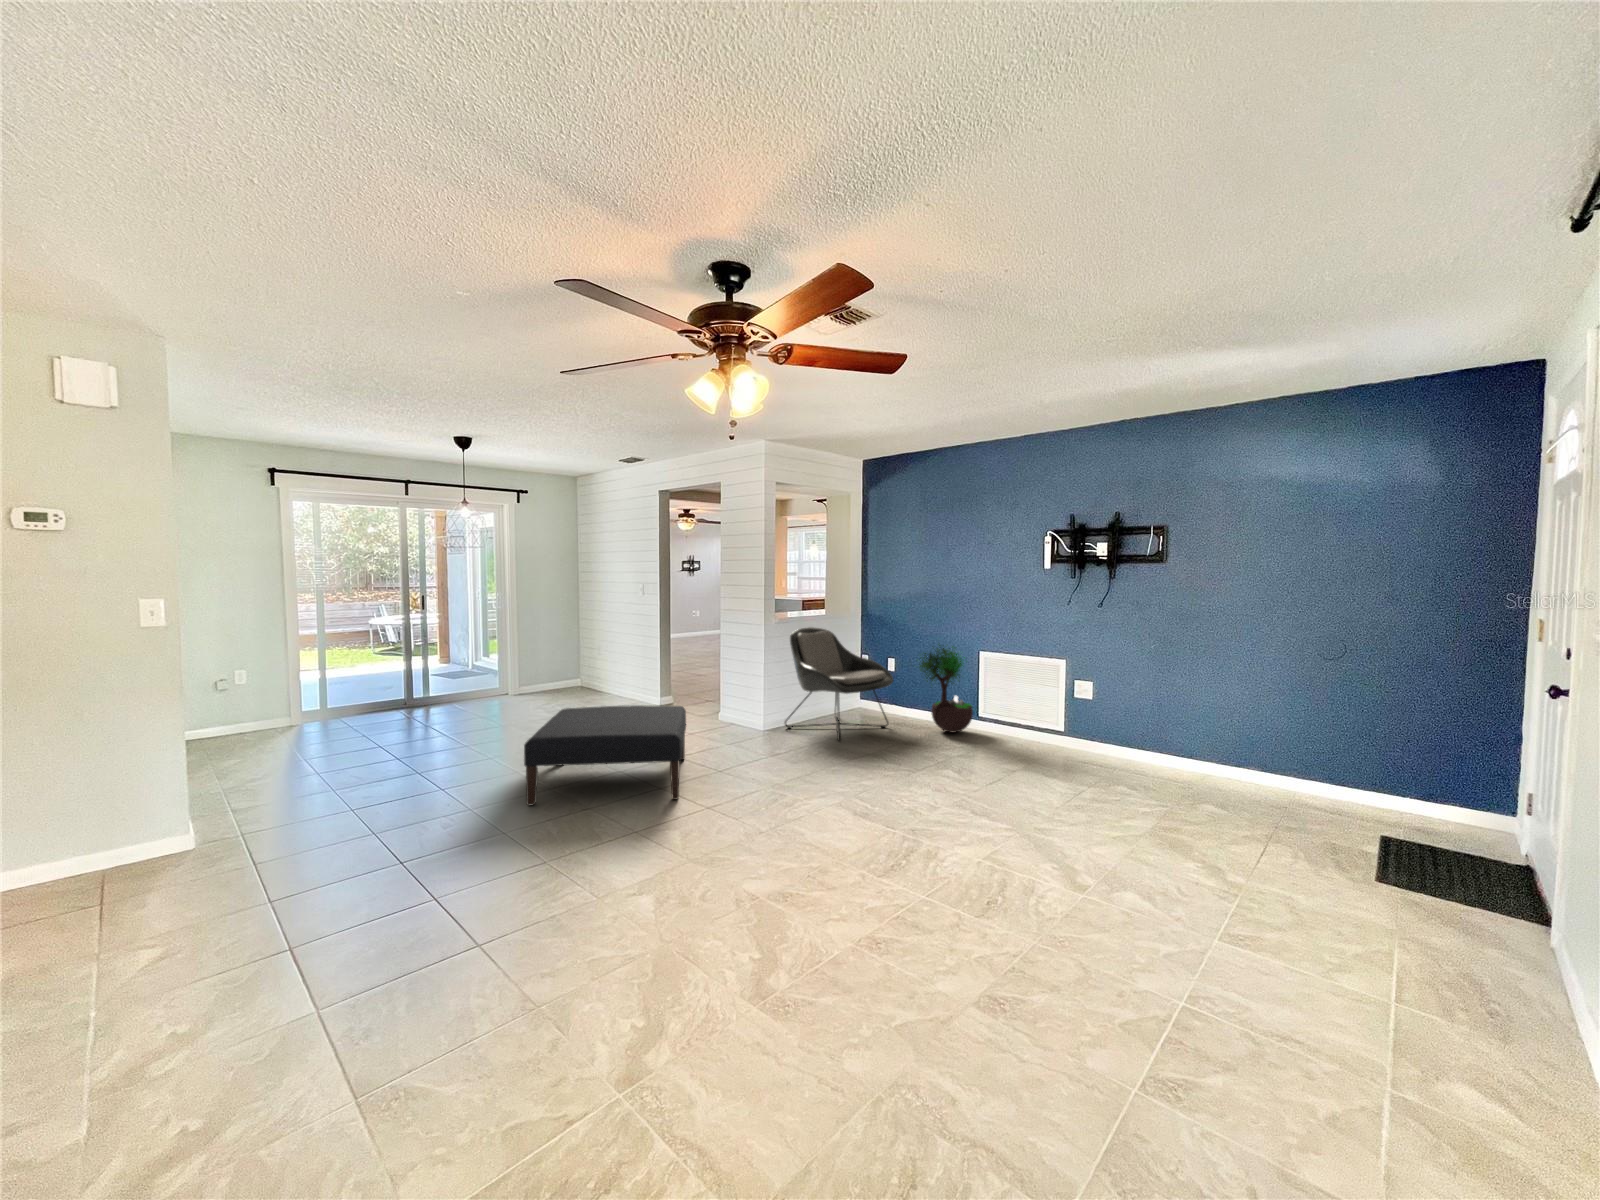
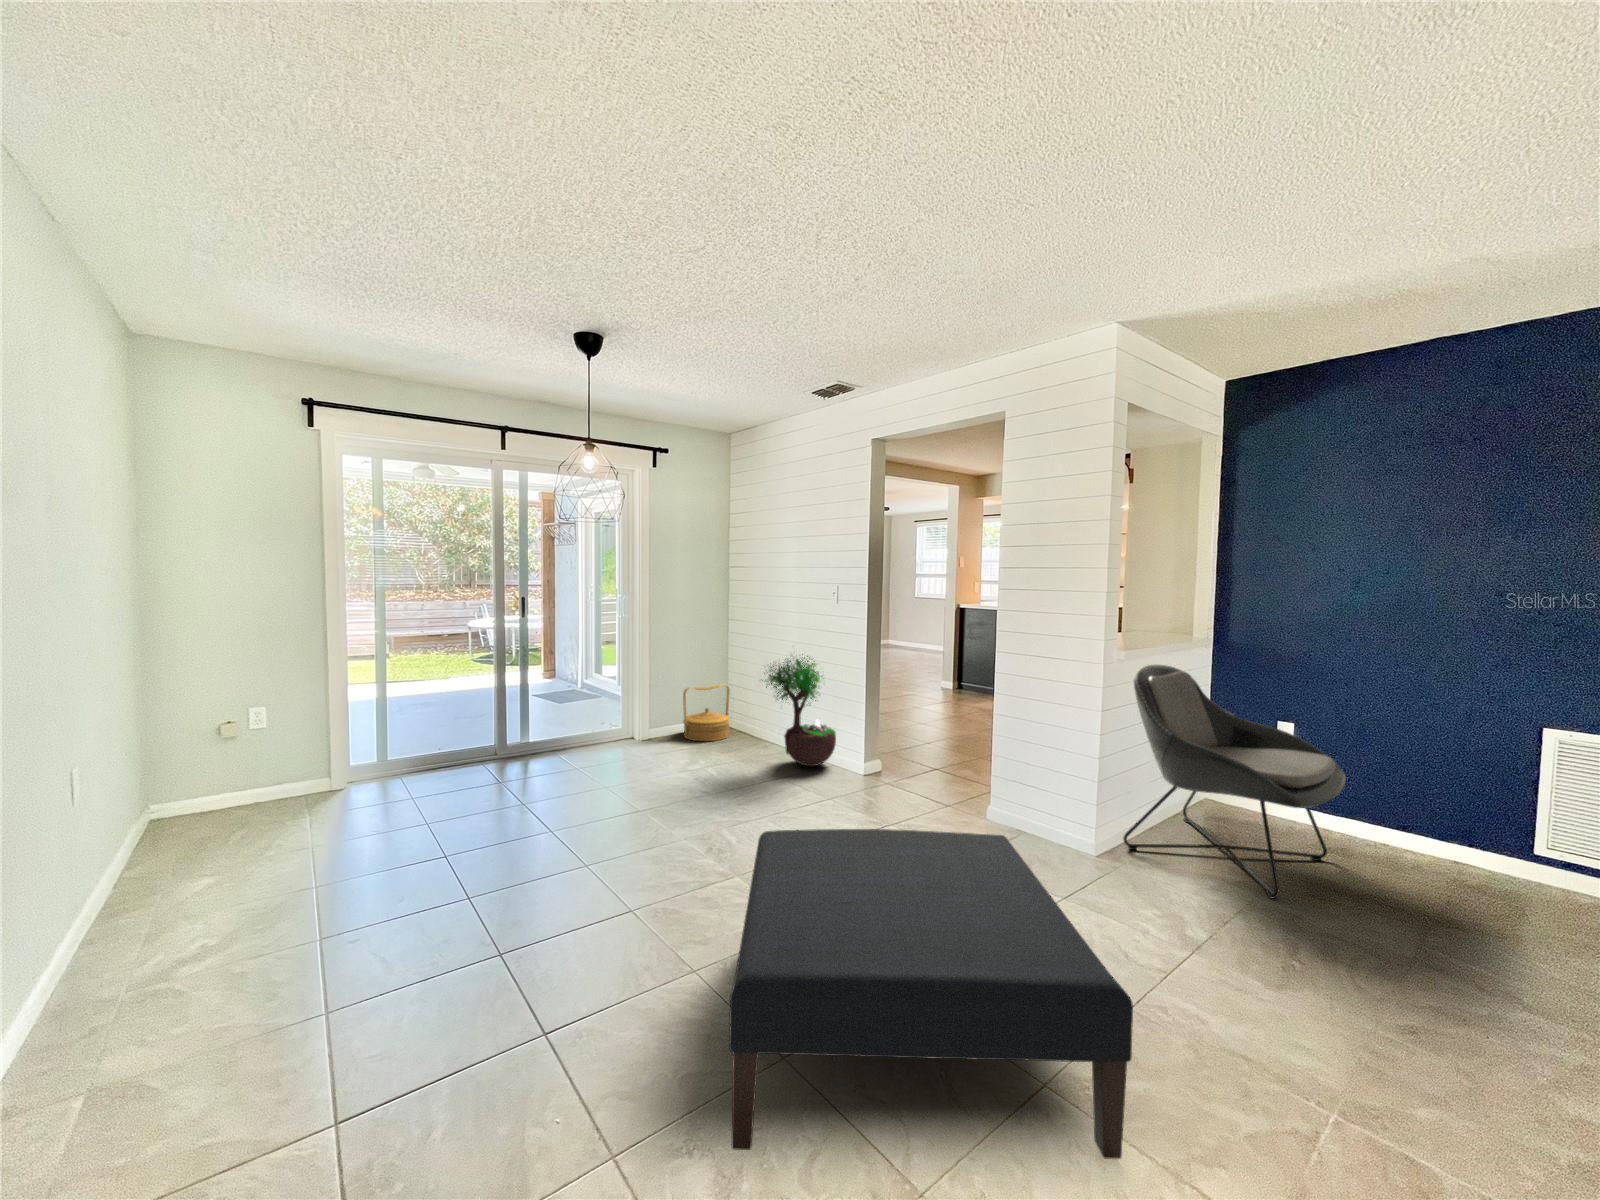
potted tree: present [920,644,973,733] -> present [762,654,836,766]
woven basket: none [542,655,578,694] -> present [683,684,730,741]

